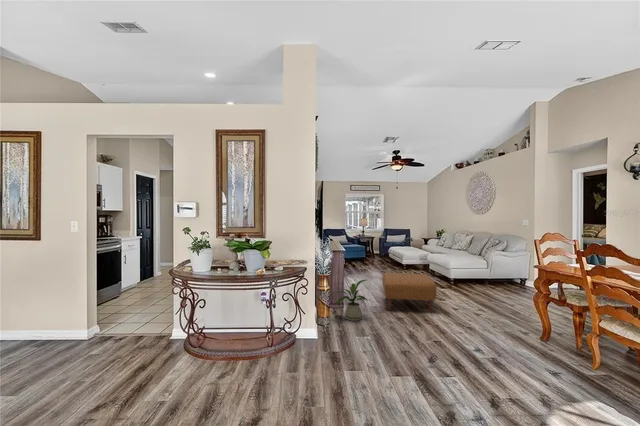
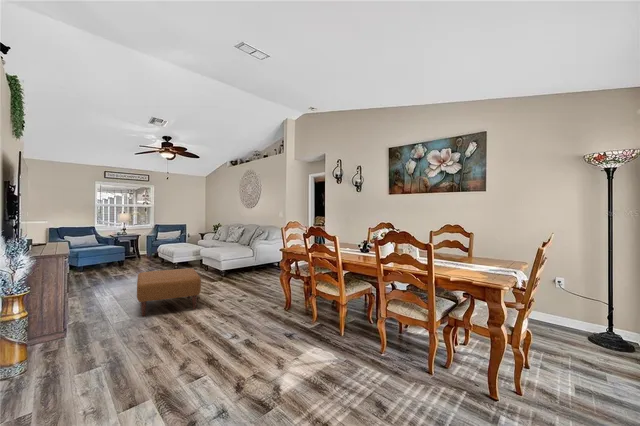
house plant: present [336,280,367,321] -> none [43,282,111,340]

